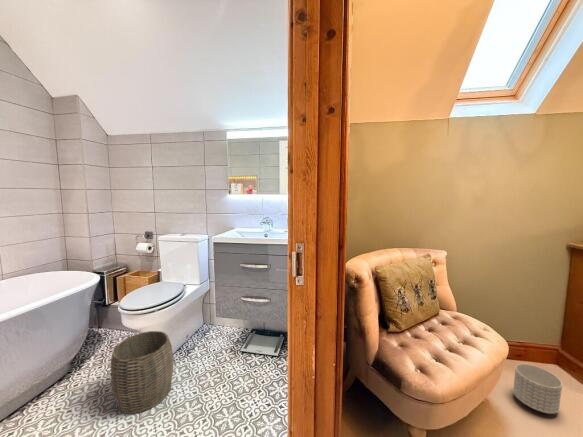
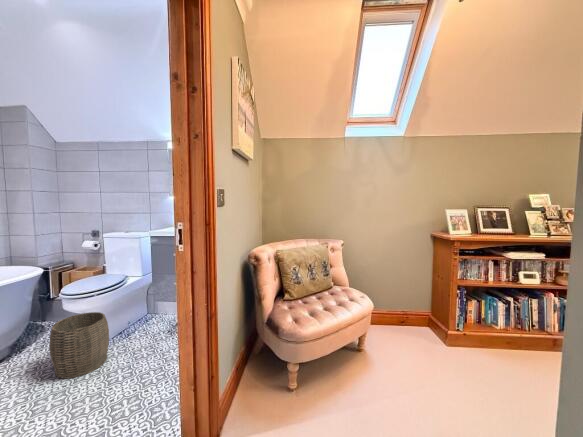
planter: present [513,364,562,414] -> none [386,325,414,358]

